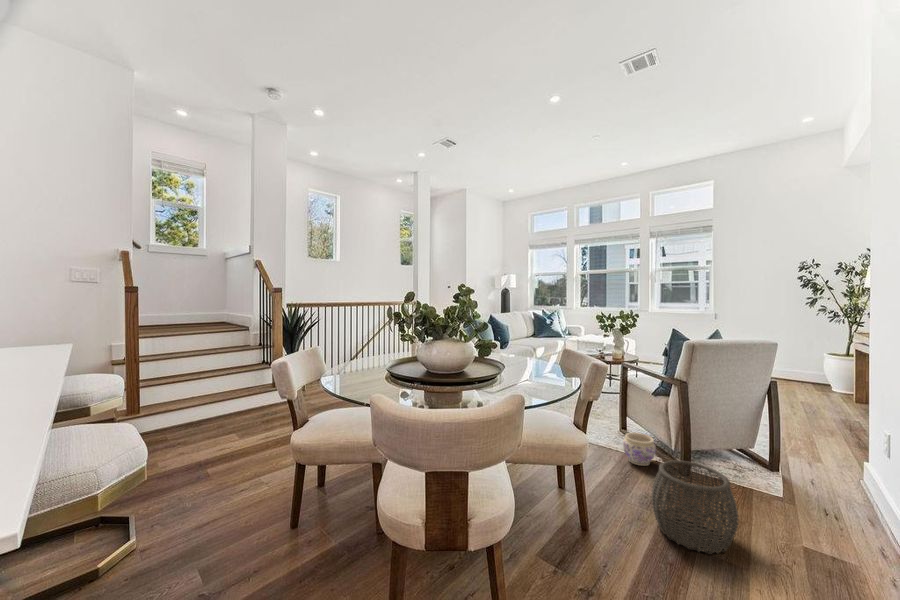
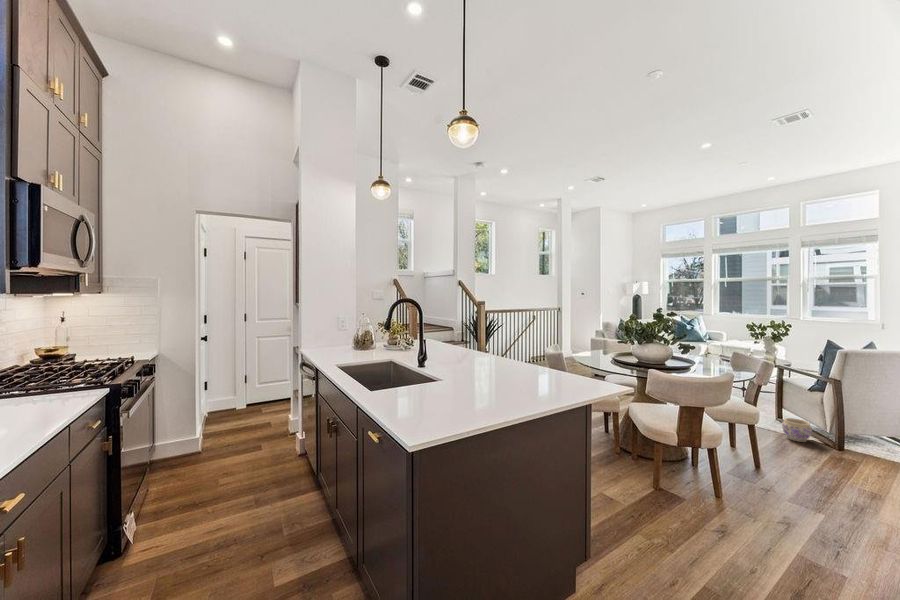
woven basket: present [651,460,739,554] -> none [810,431,881,489]

